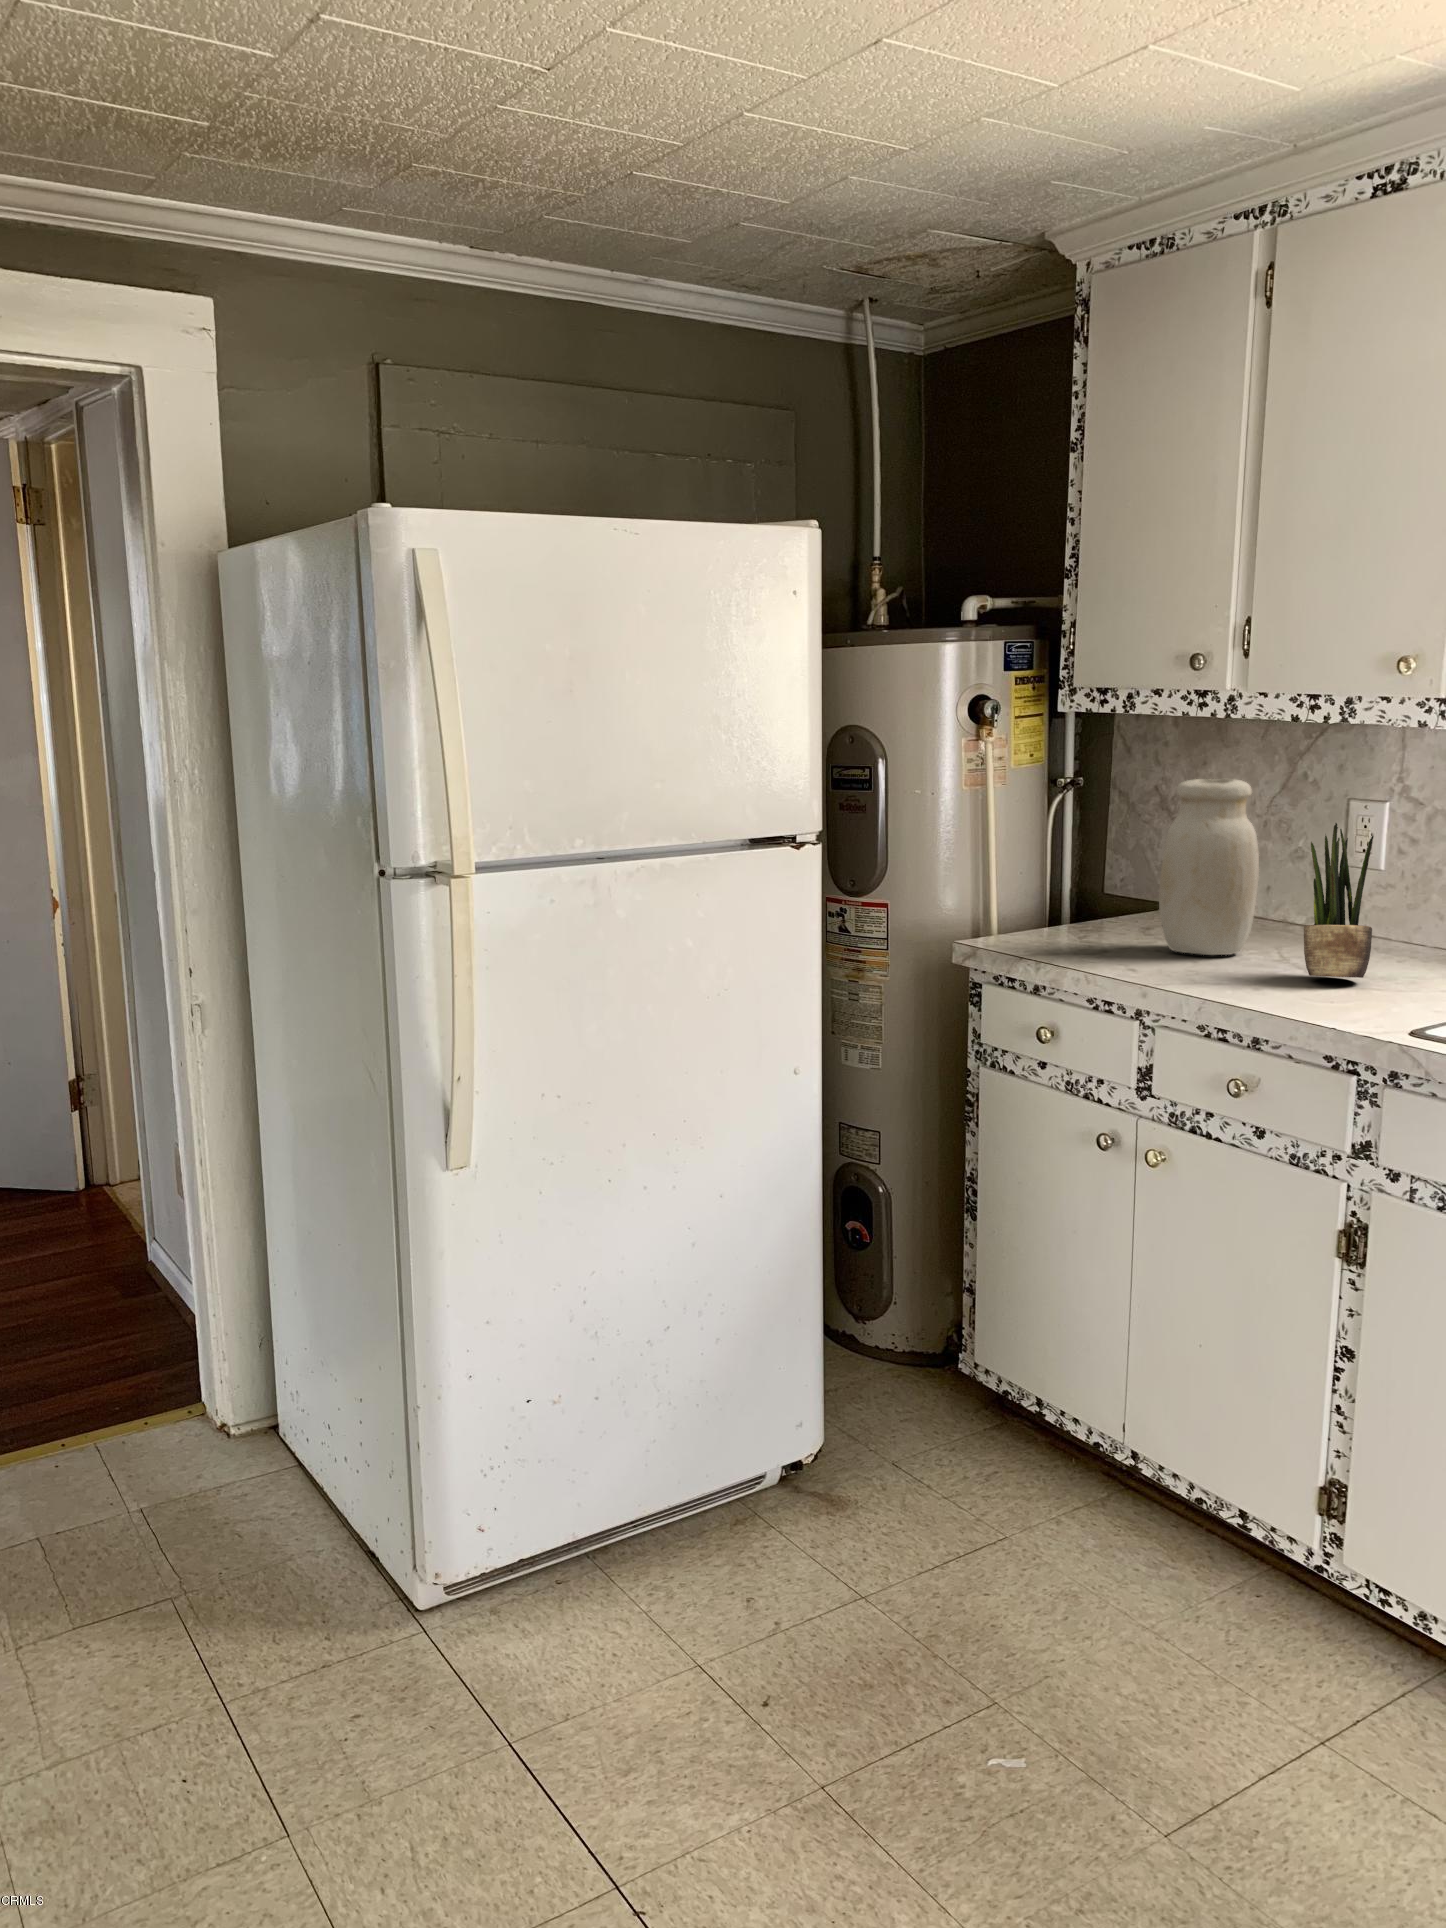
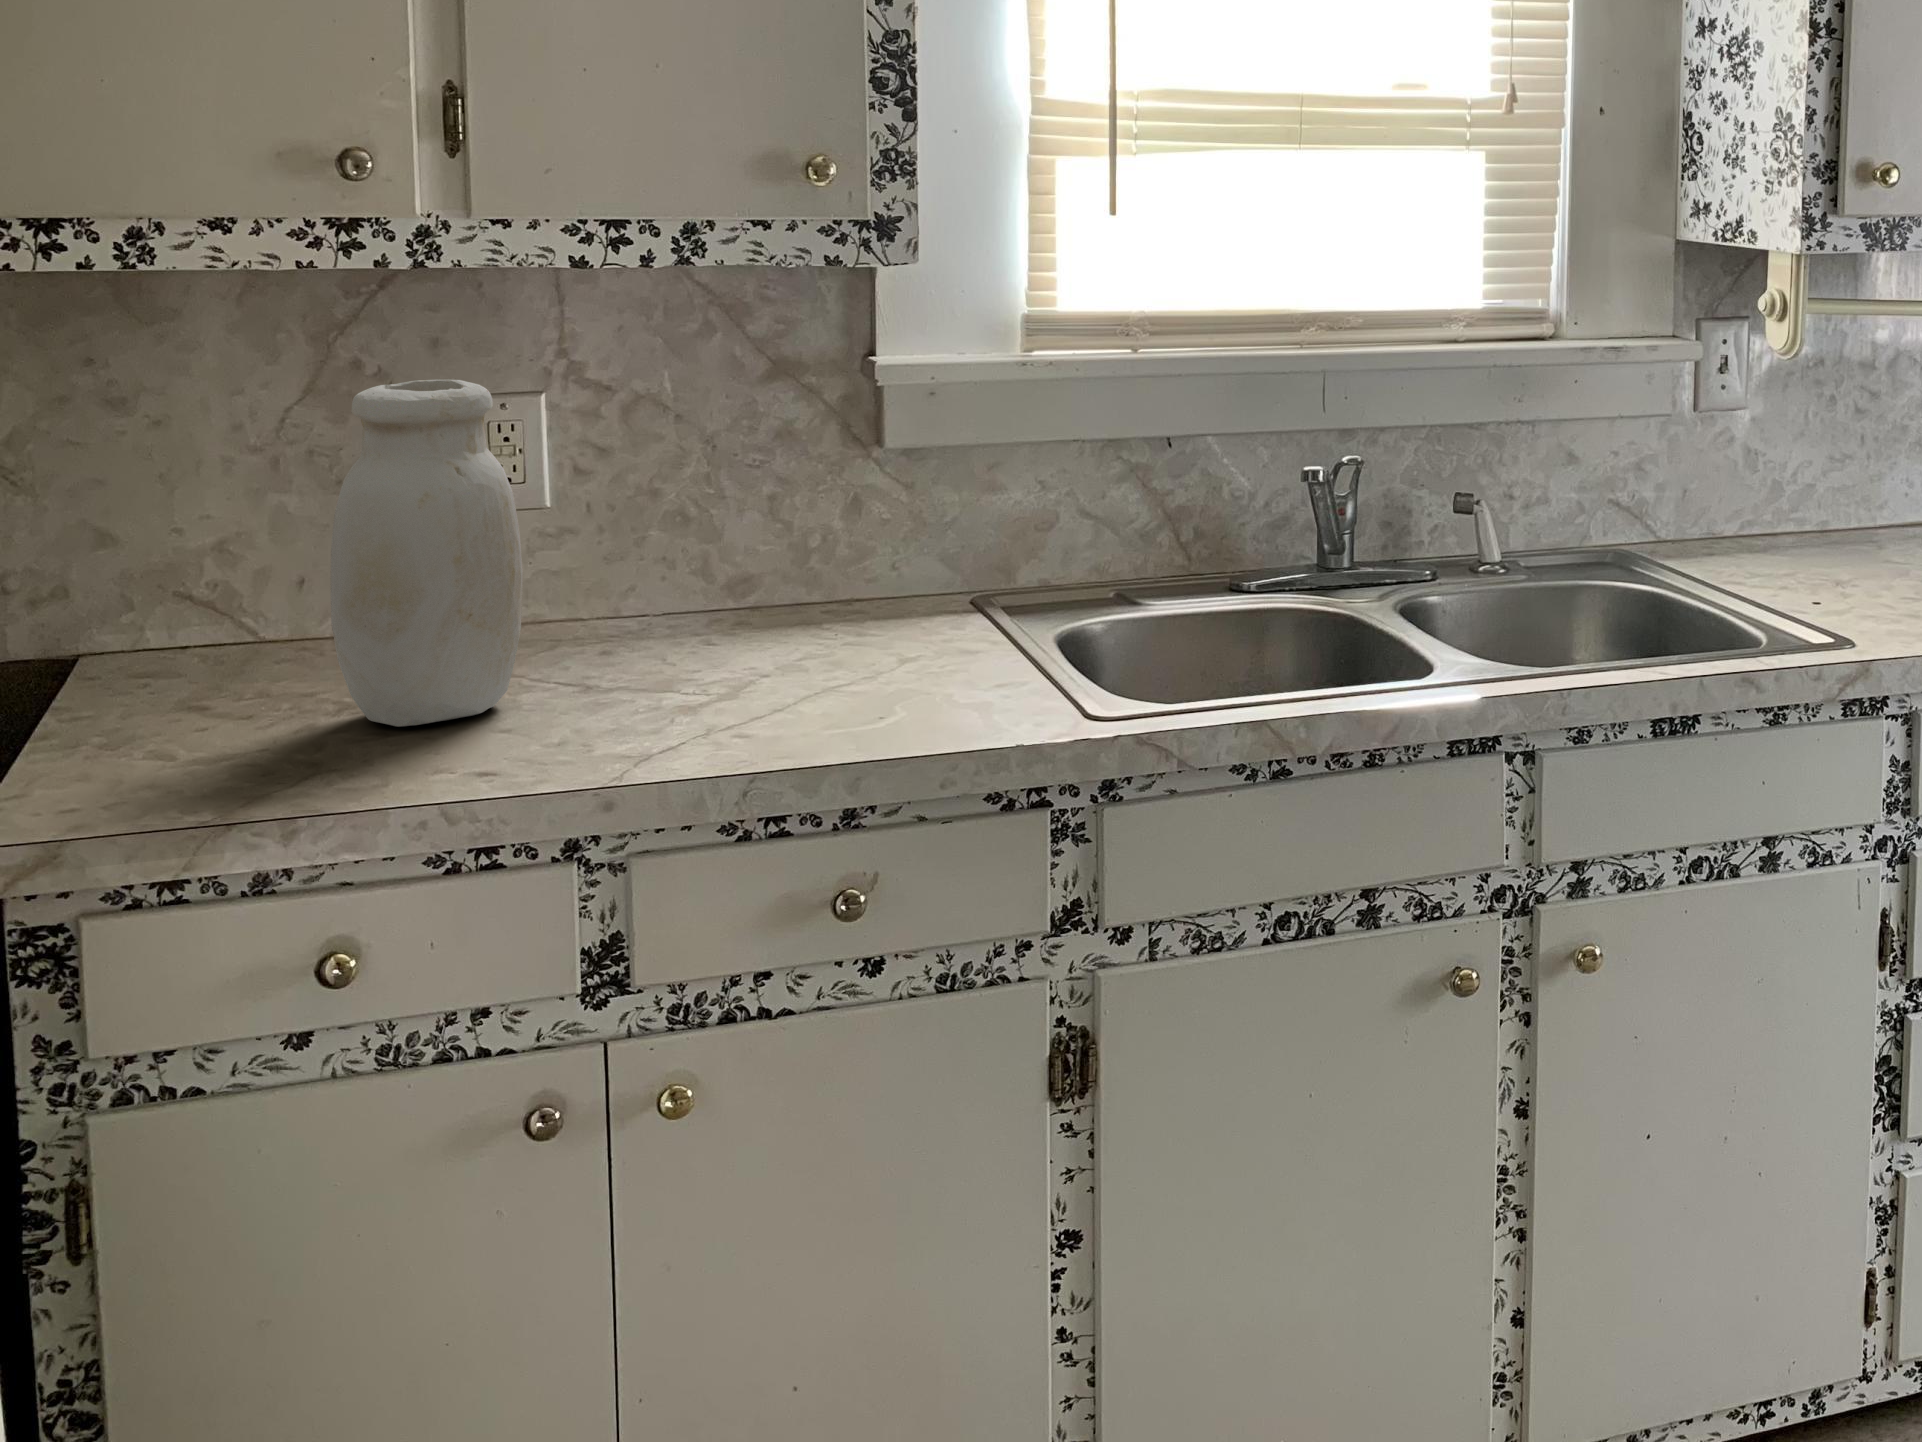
potted plant: present [1304,823,1374,978] -> none [677,431,805,695]

